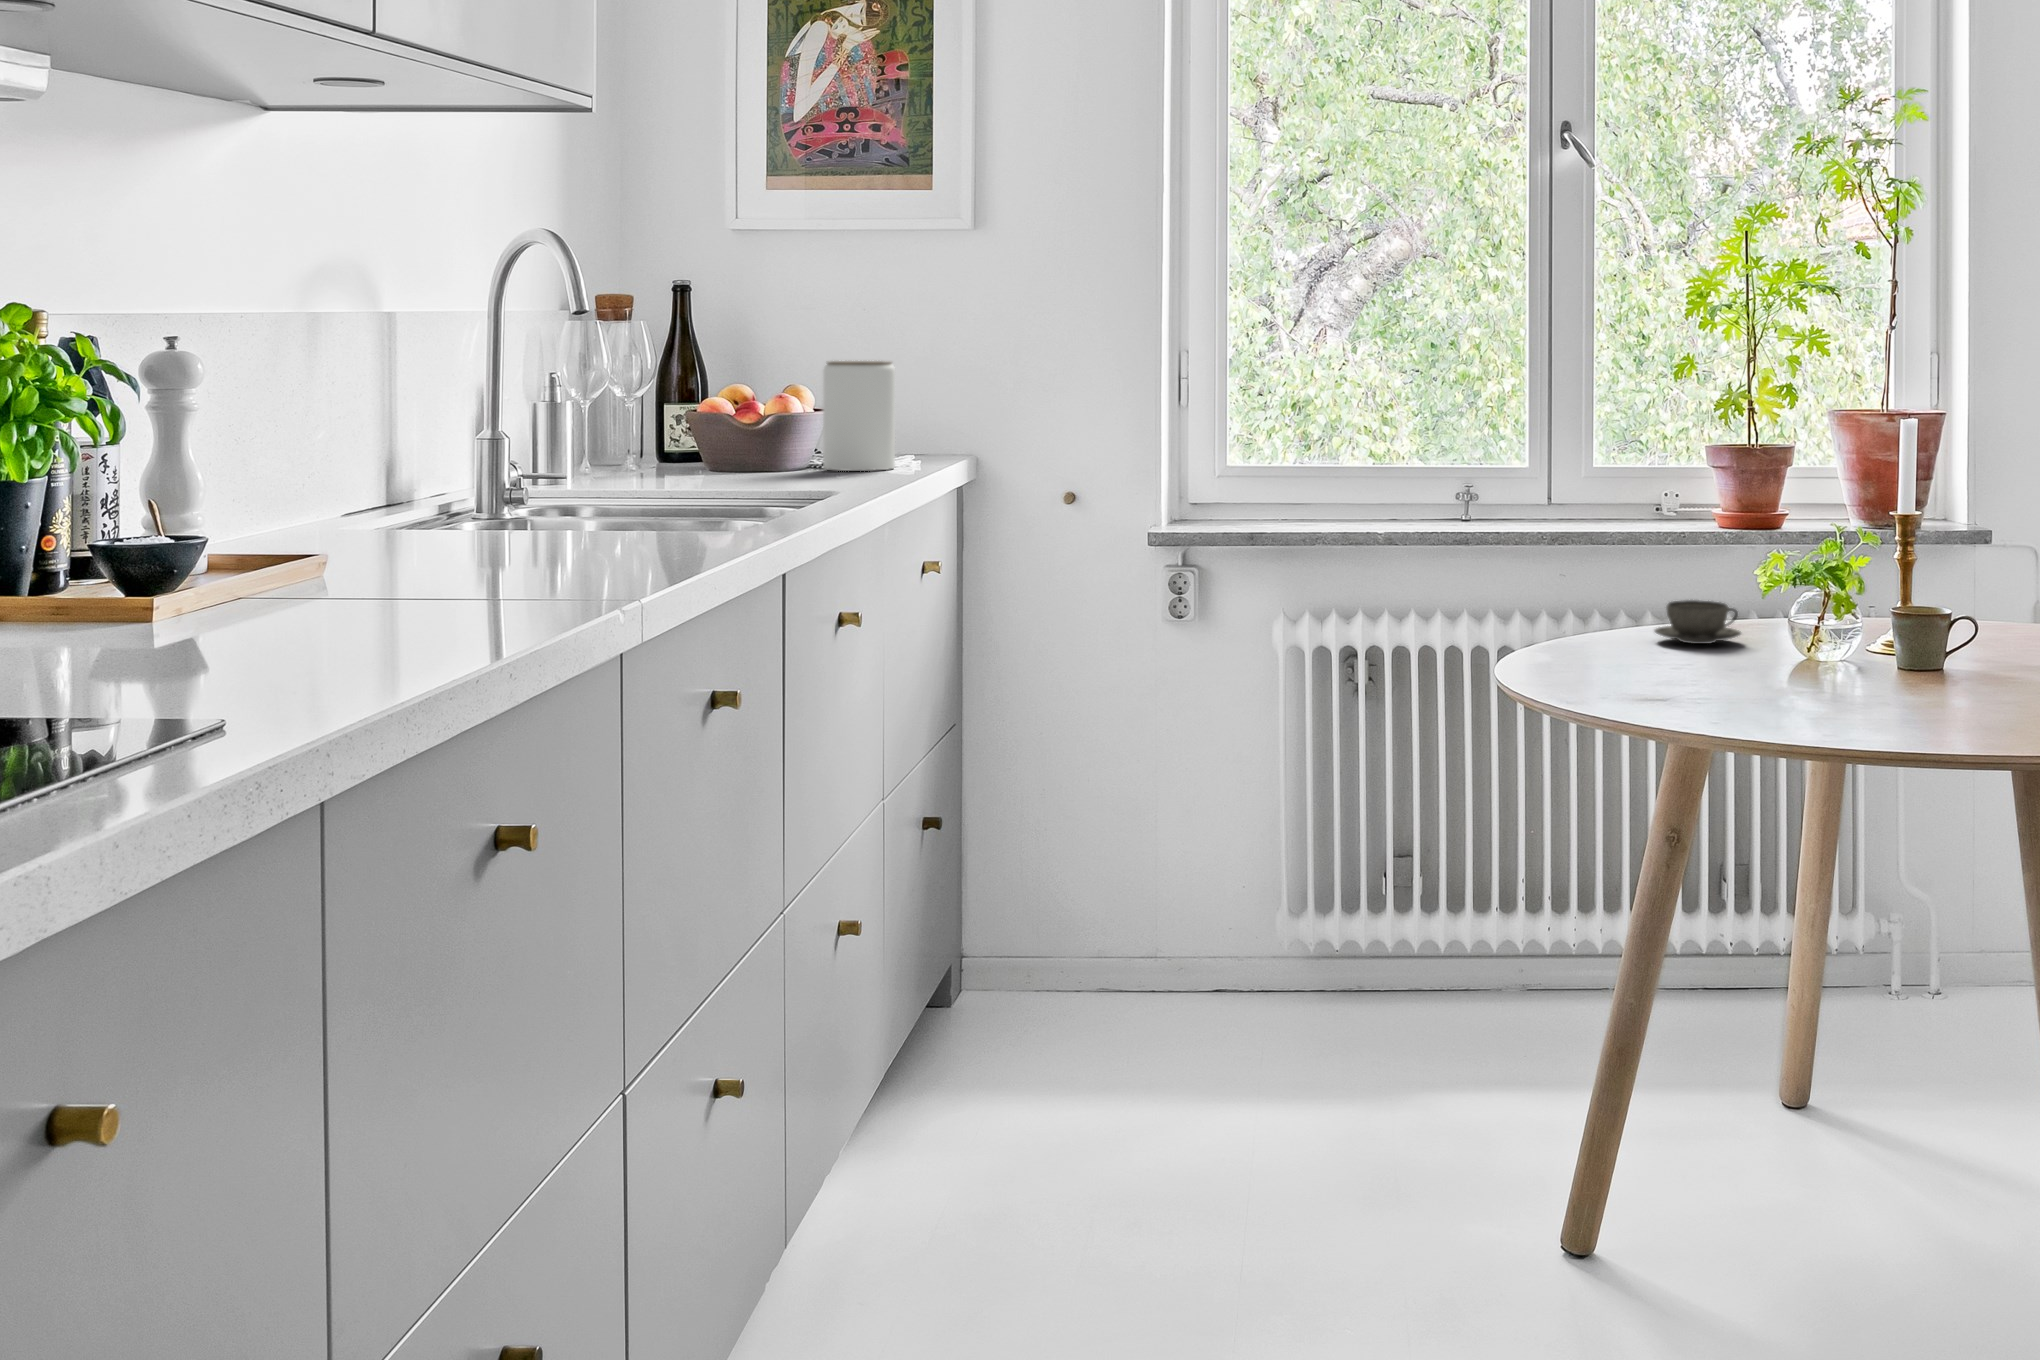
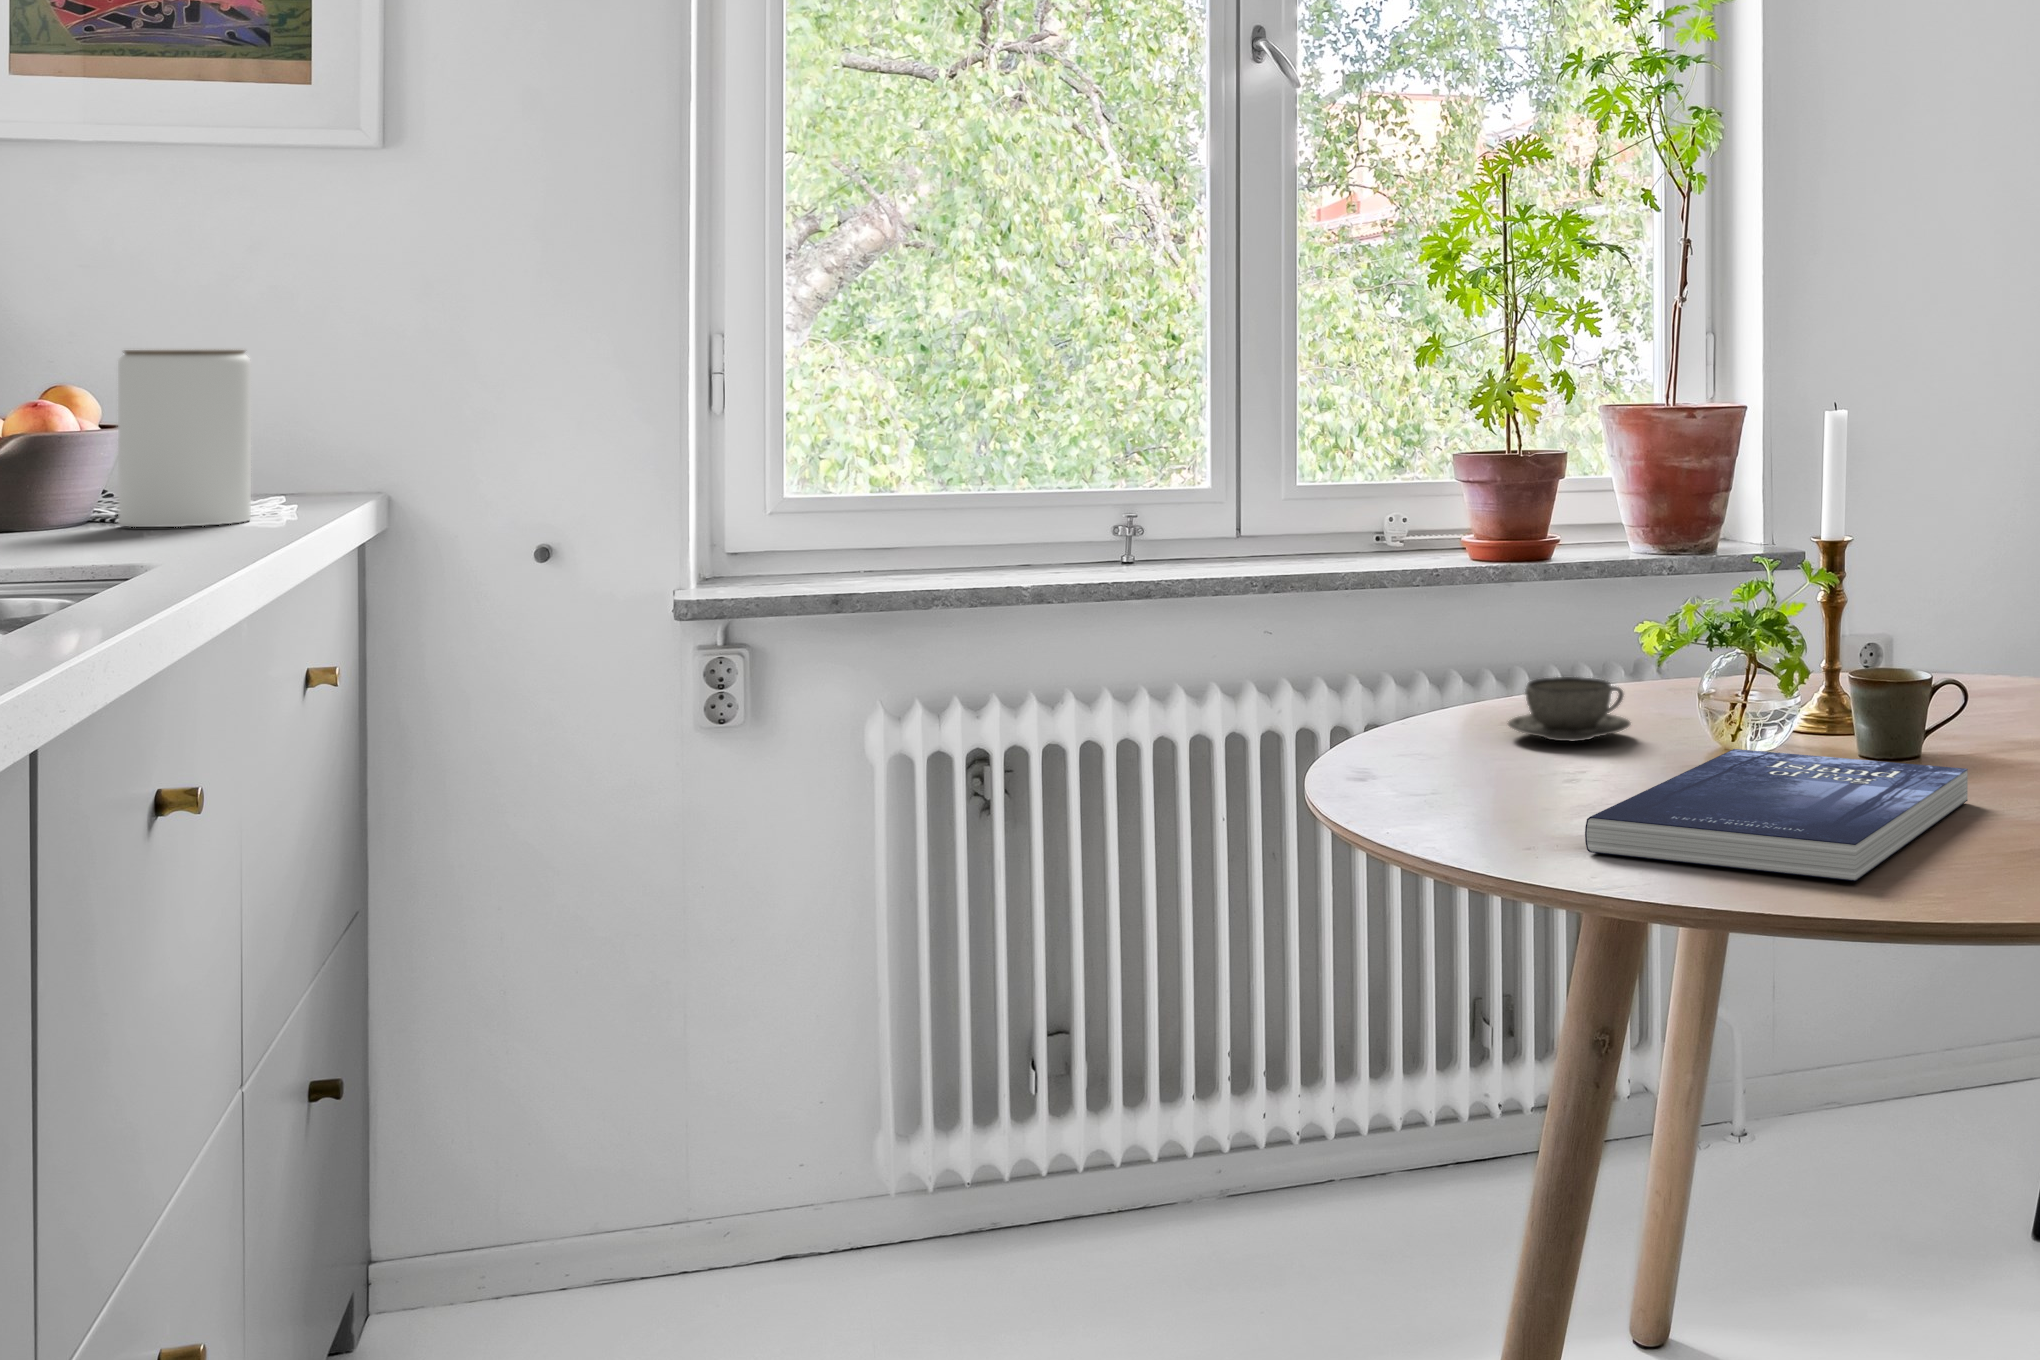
book: none [1638,649,1936,722] -> present [1585,749,1968,881]

